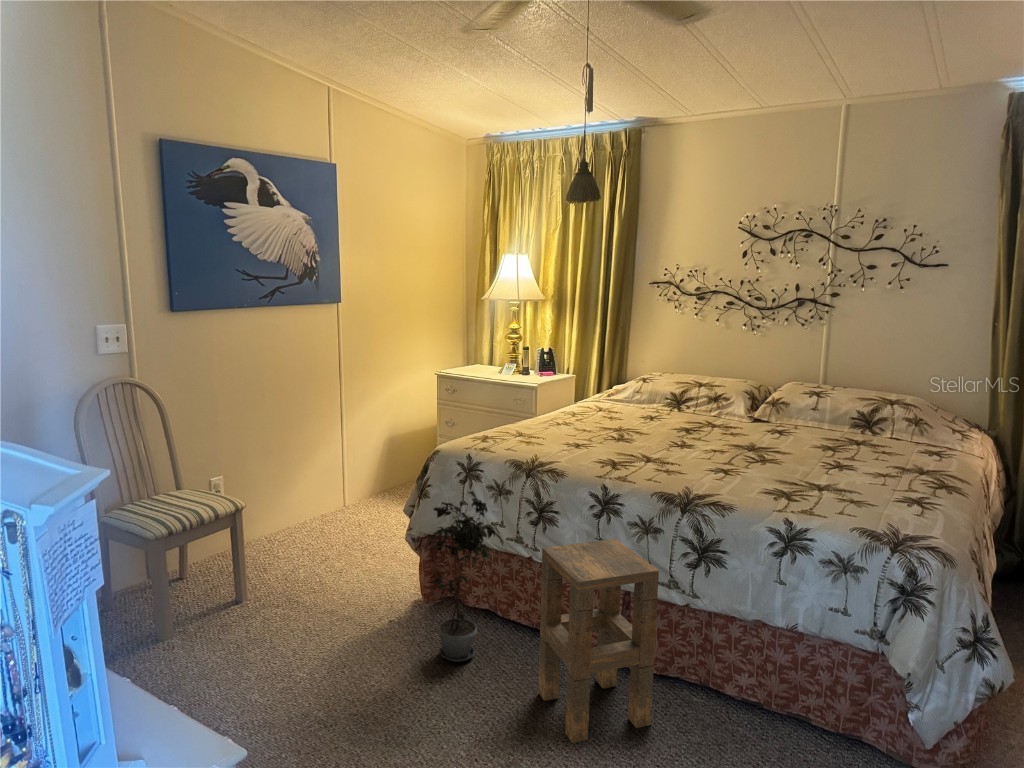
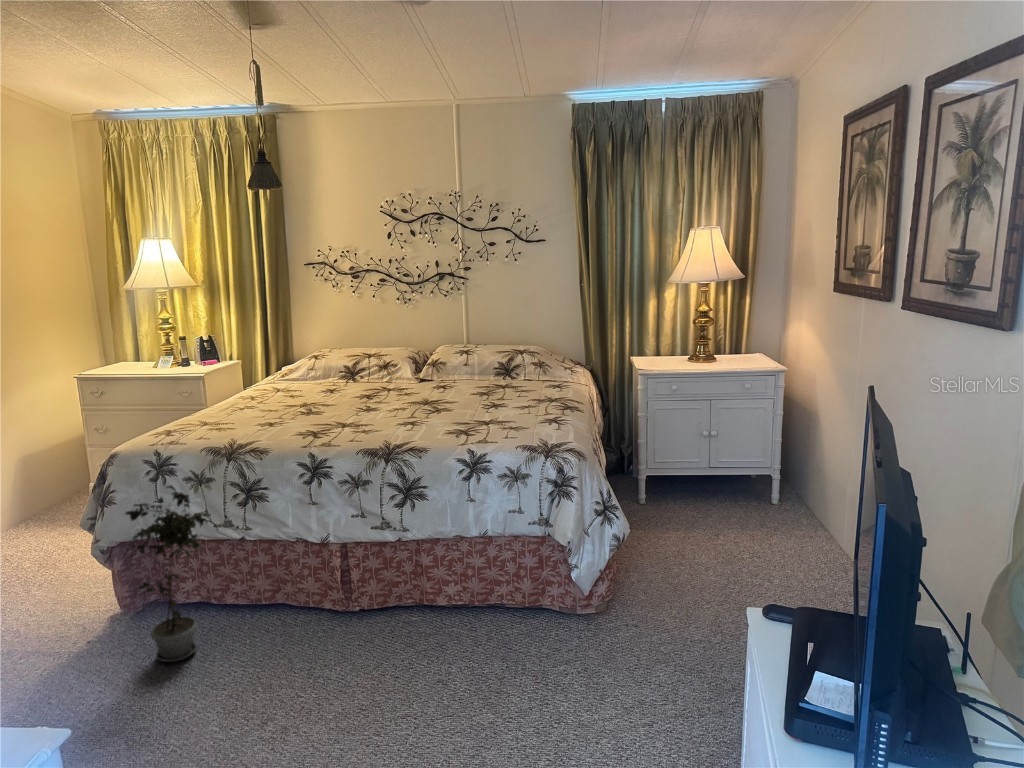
side table: present [539,539,659,743] -> none [262,499,385,689]

